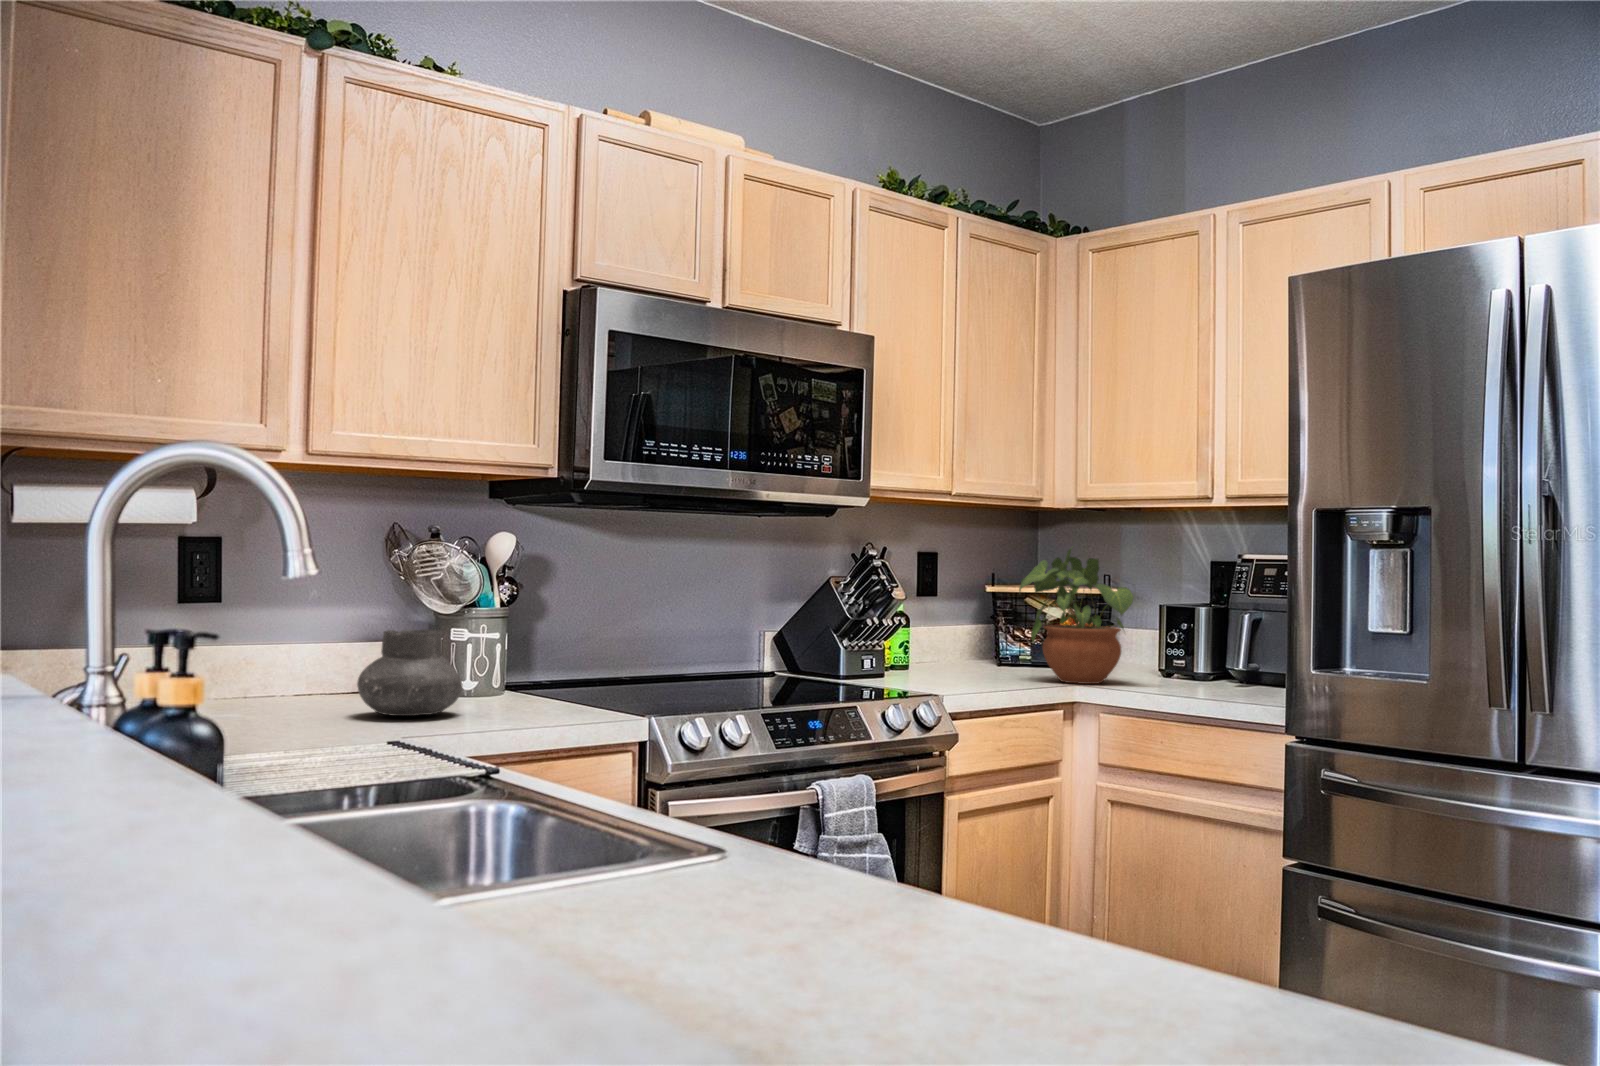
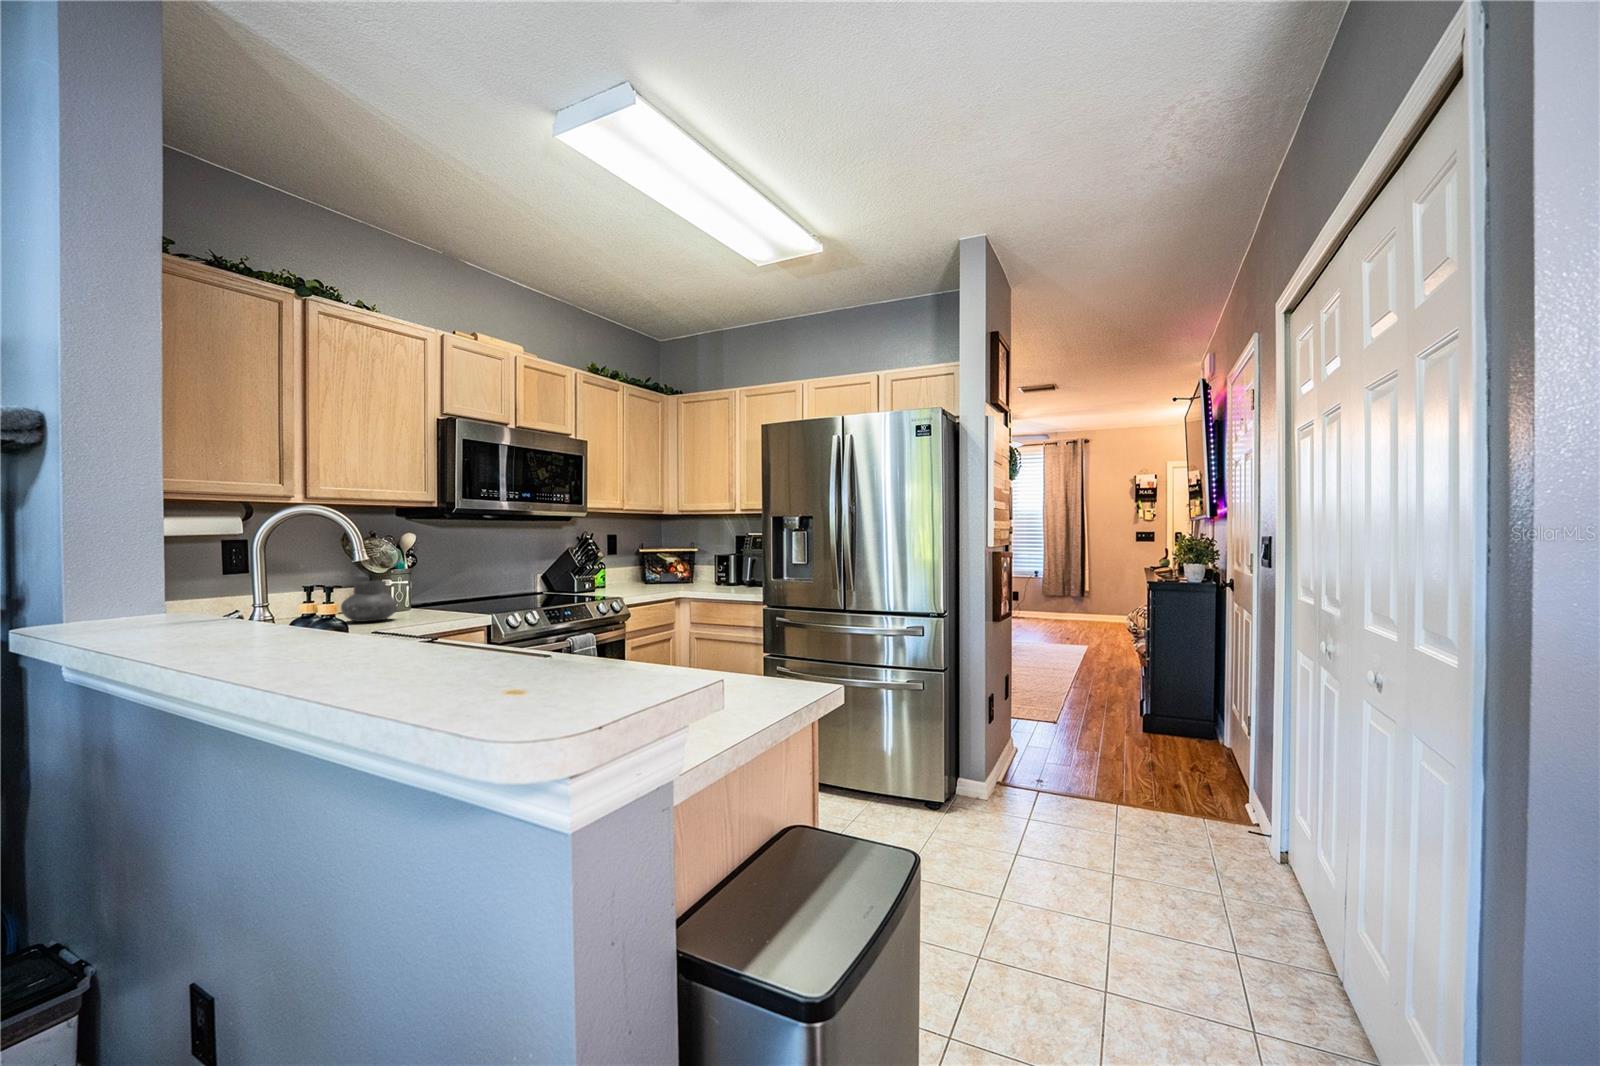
potted plant: present [1019,548,1134,684] -> none [655,532,704,590]

